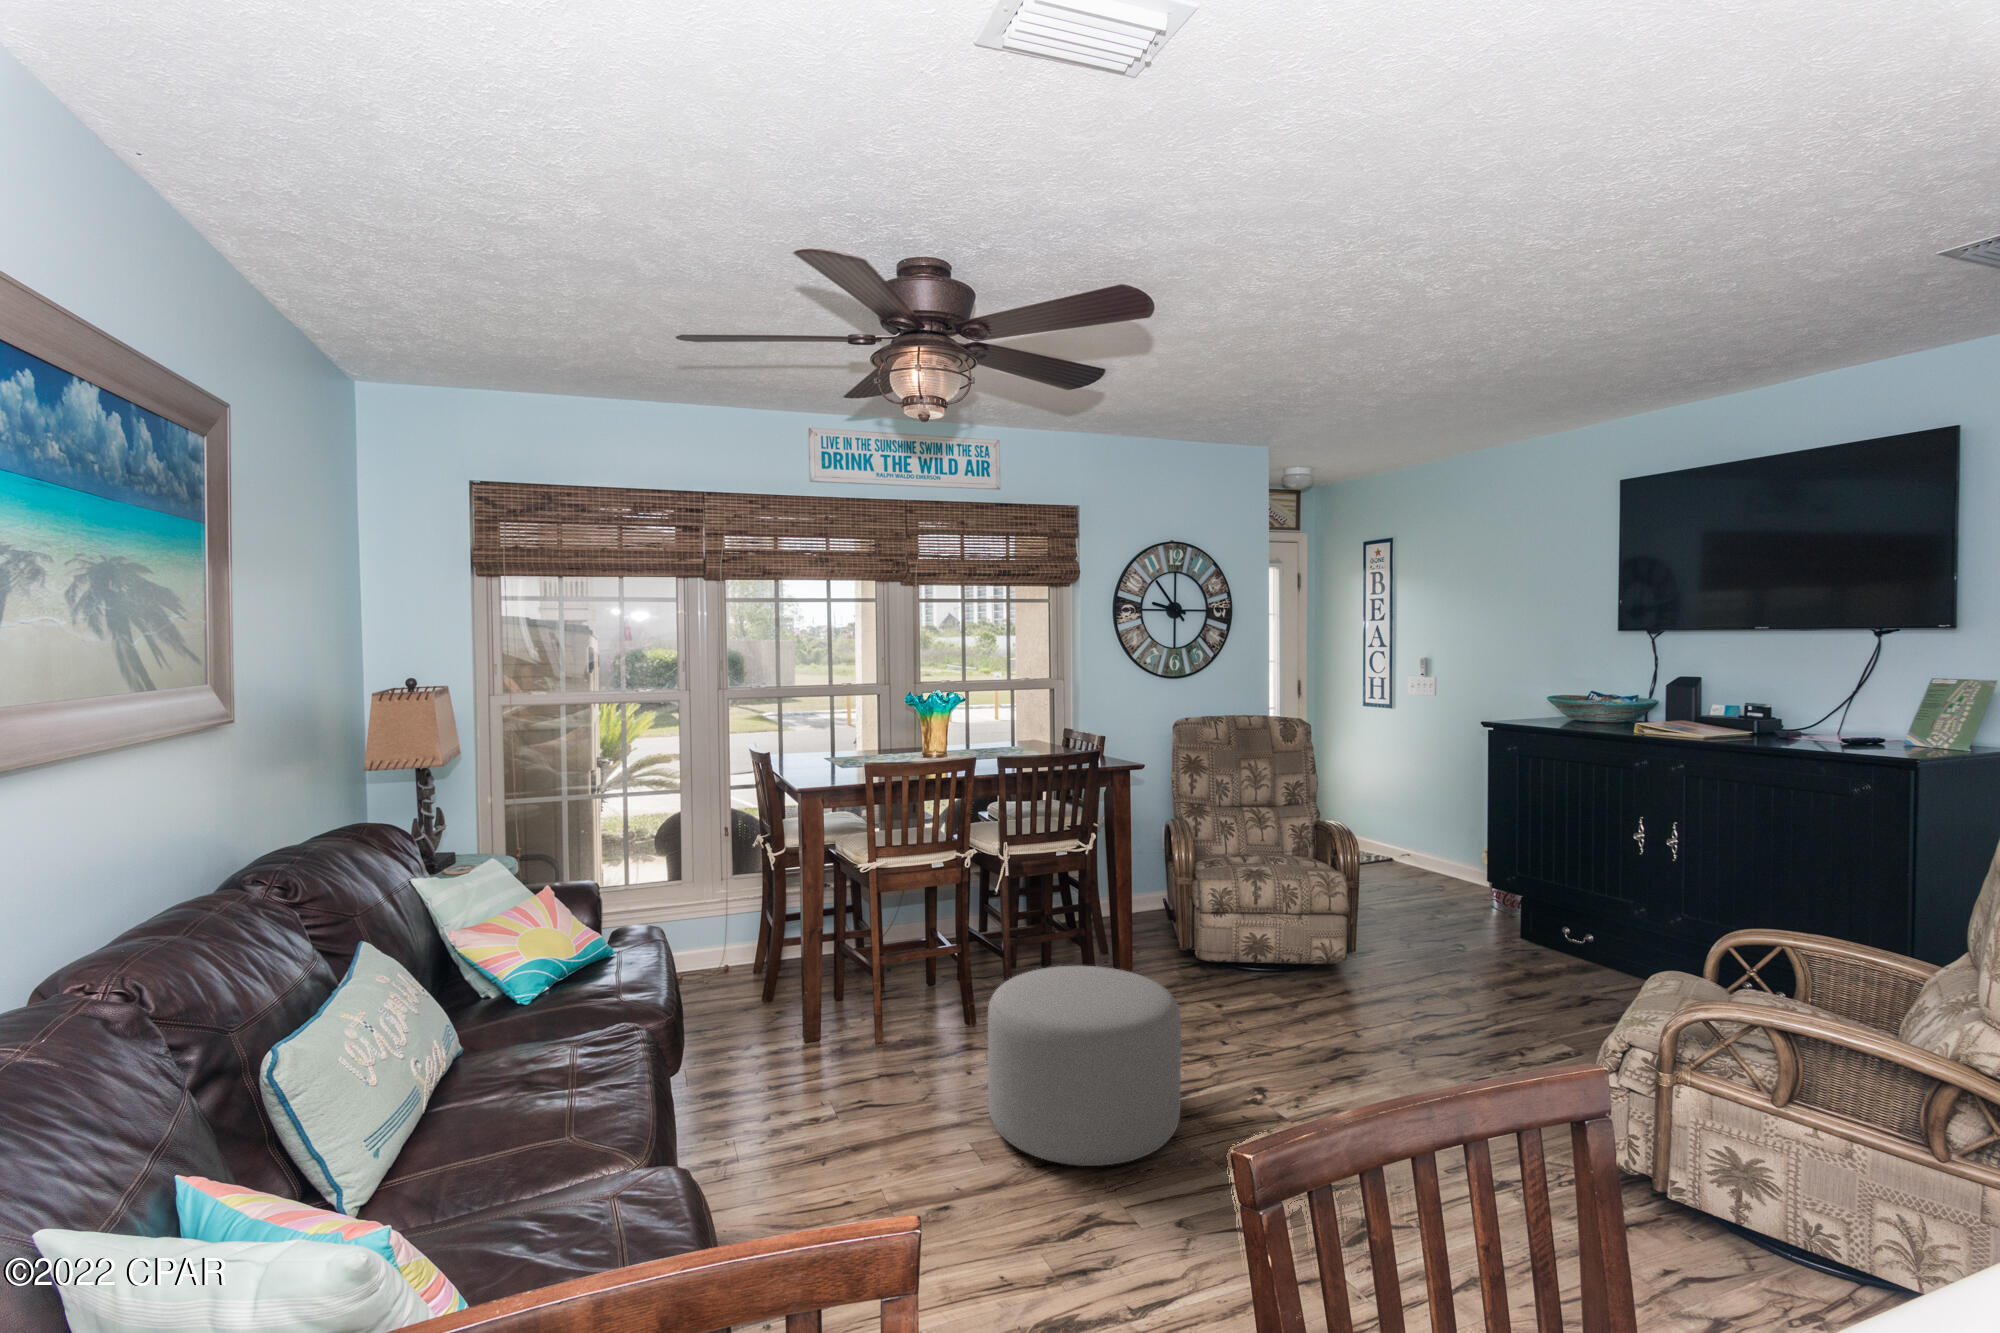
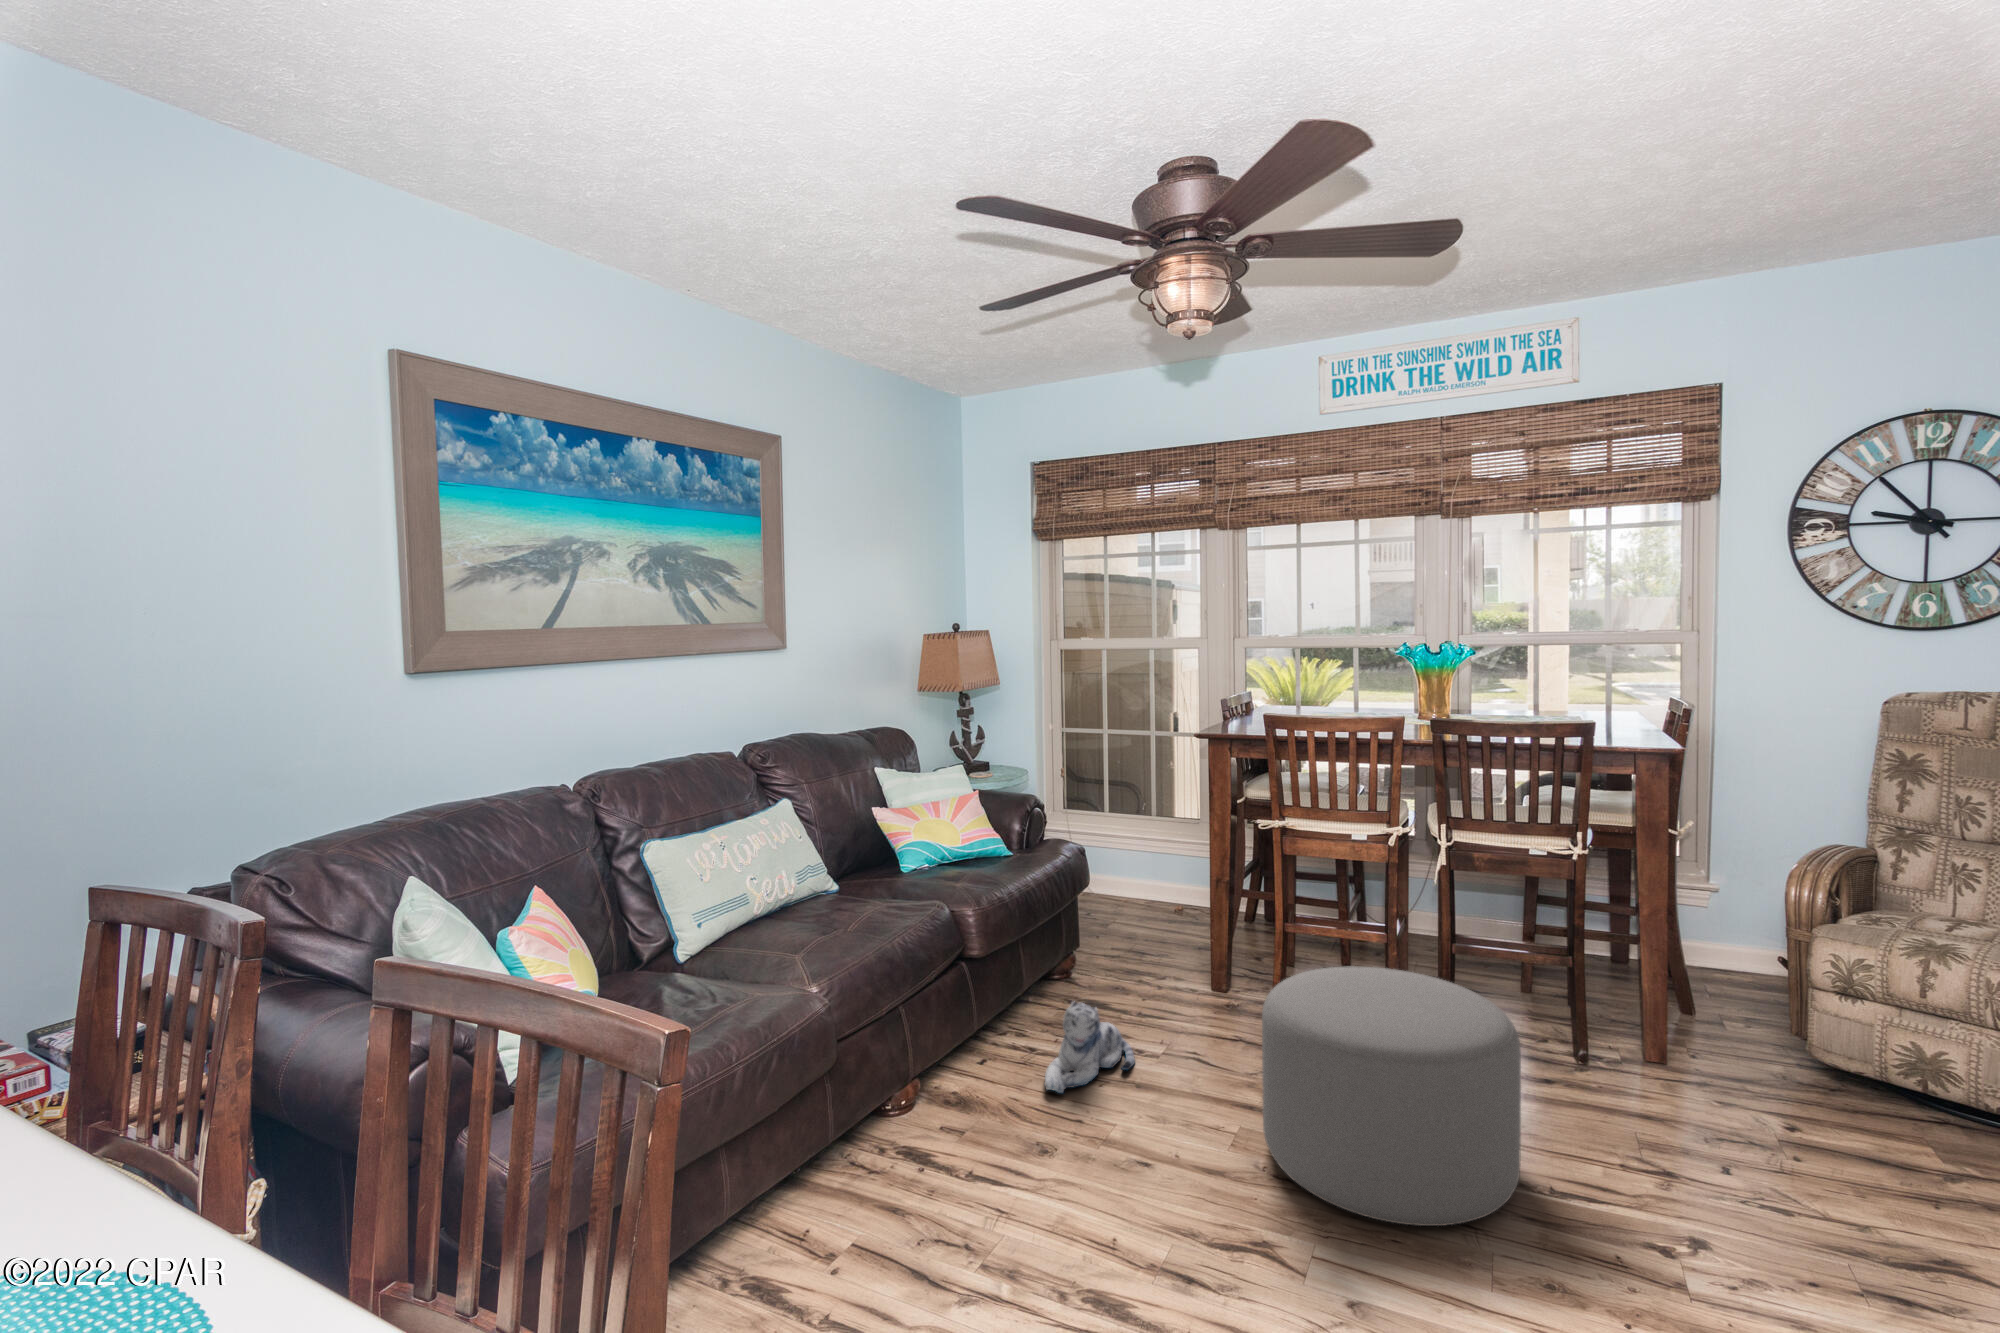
plush toy: none [759,1085,834,1191] -> present [1045,1001,1135,1093]

